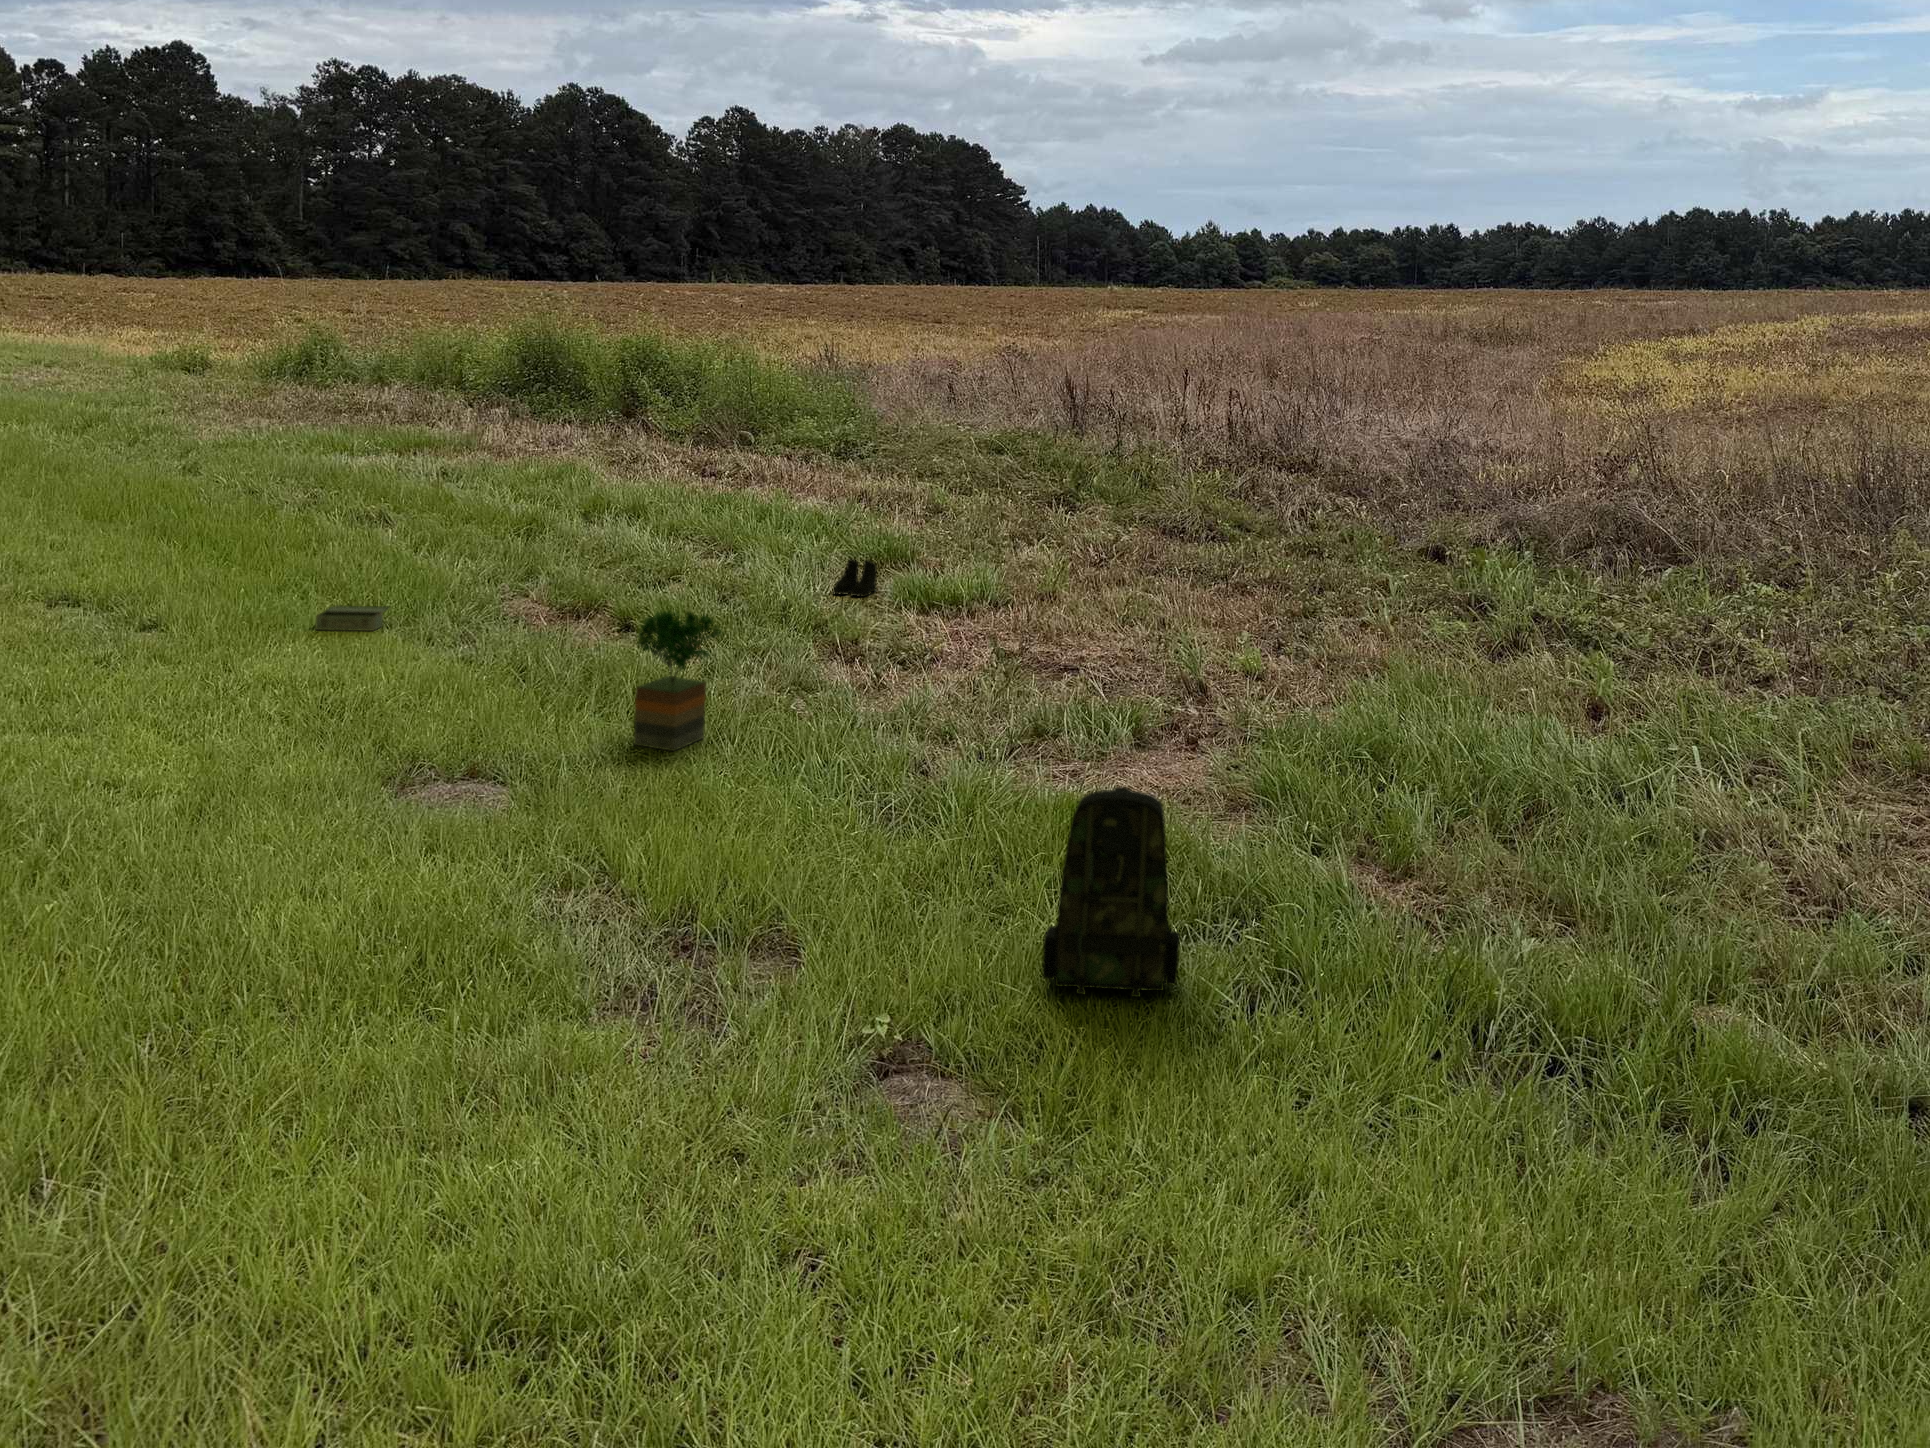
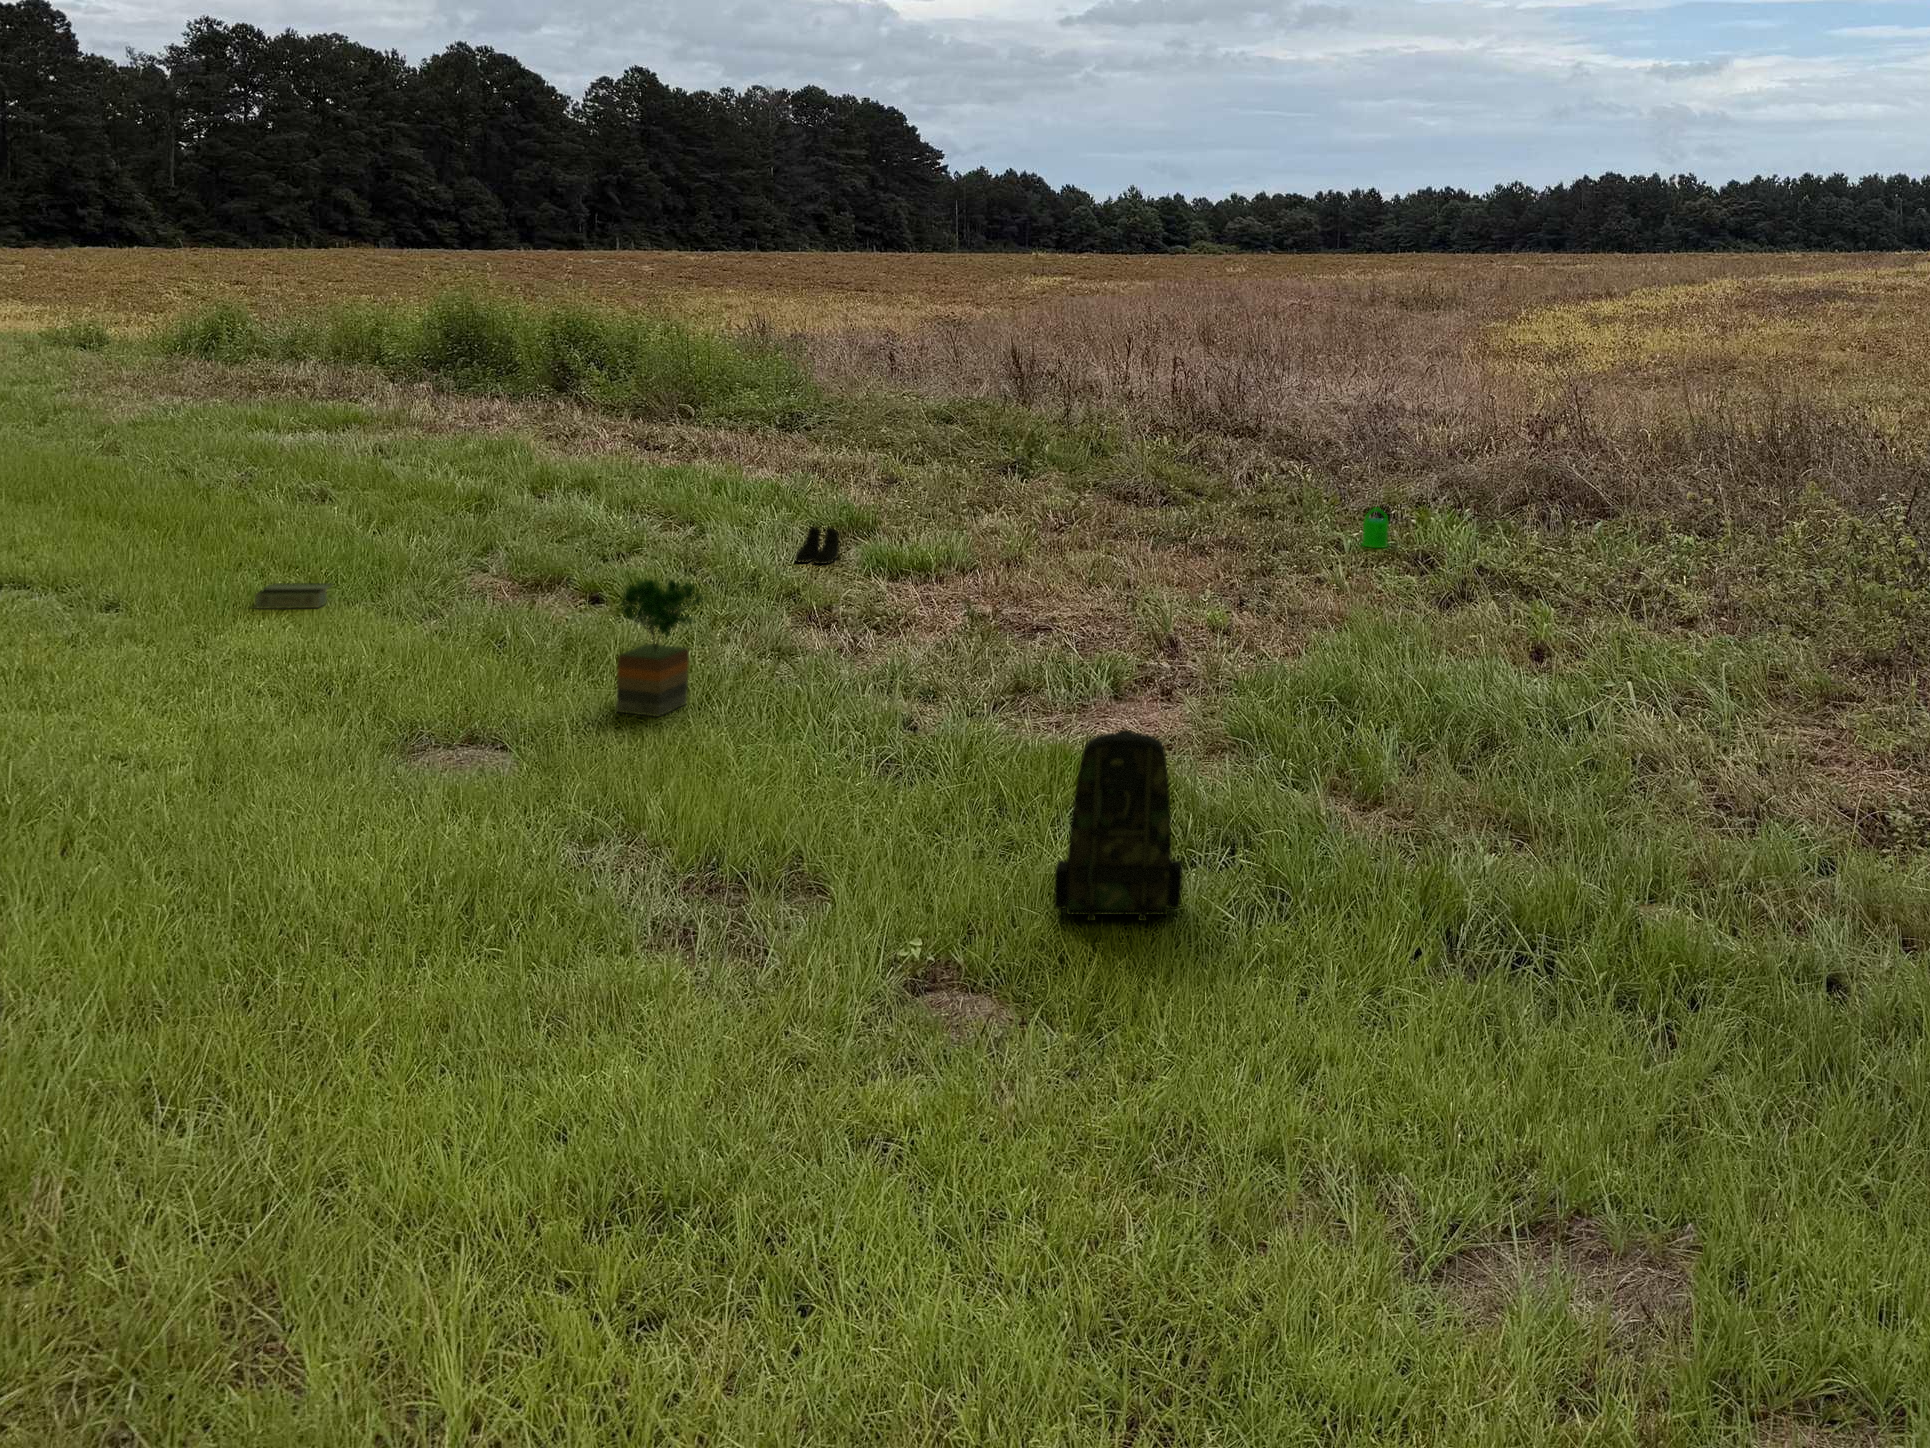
watering can: none [1406,548,1437,591] -> present [1361,507,1389,548]

